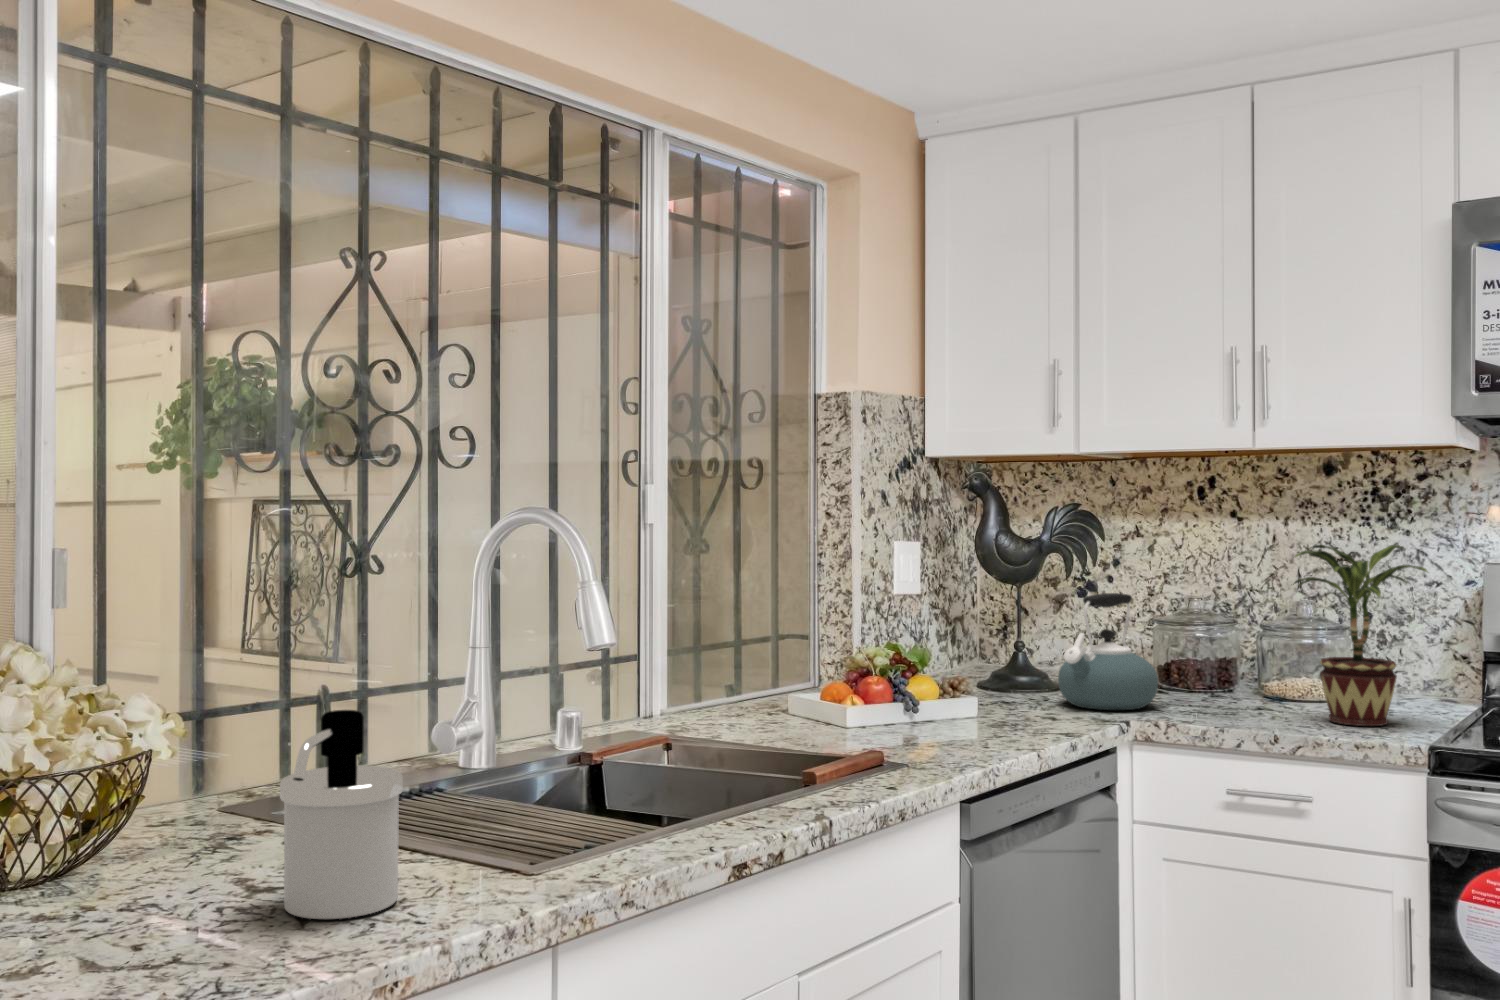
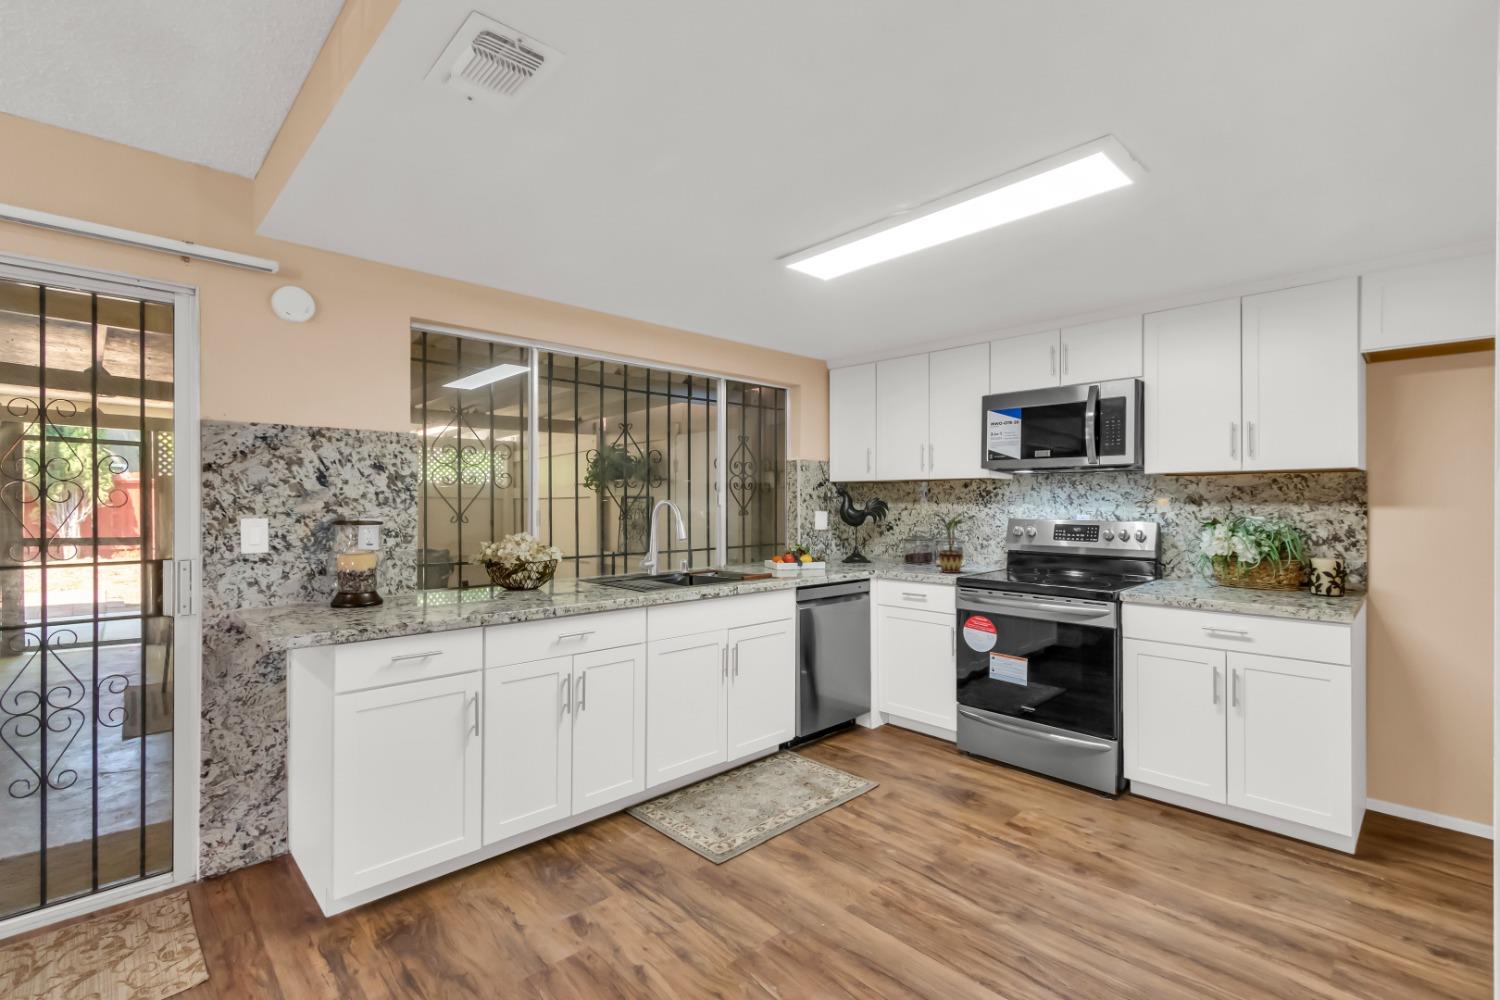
kettle: present [1058,593,1158,710] -> none [856,529,892,567]
soap dispenser: present [280,710,403,919] -> none [581,548,611,596]

